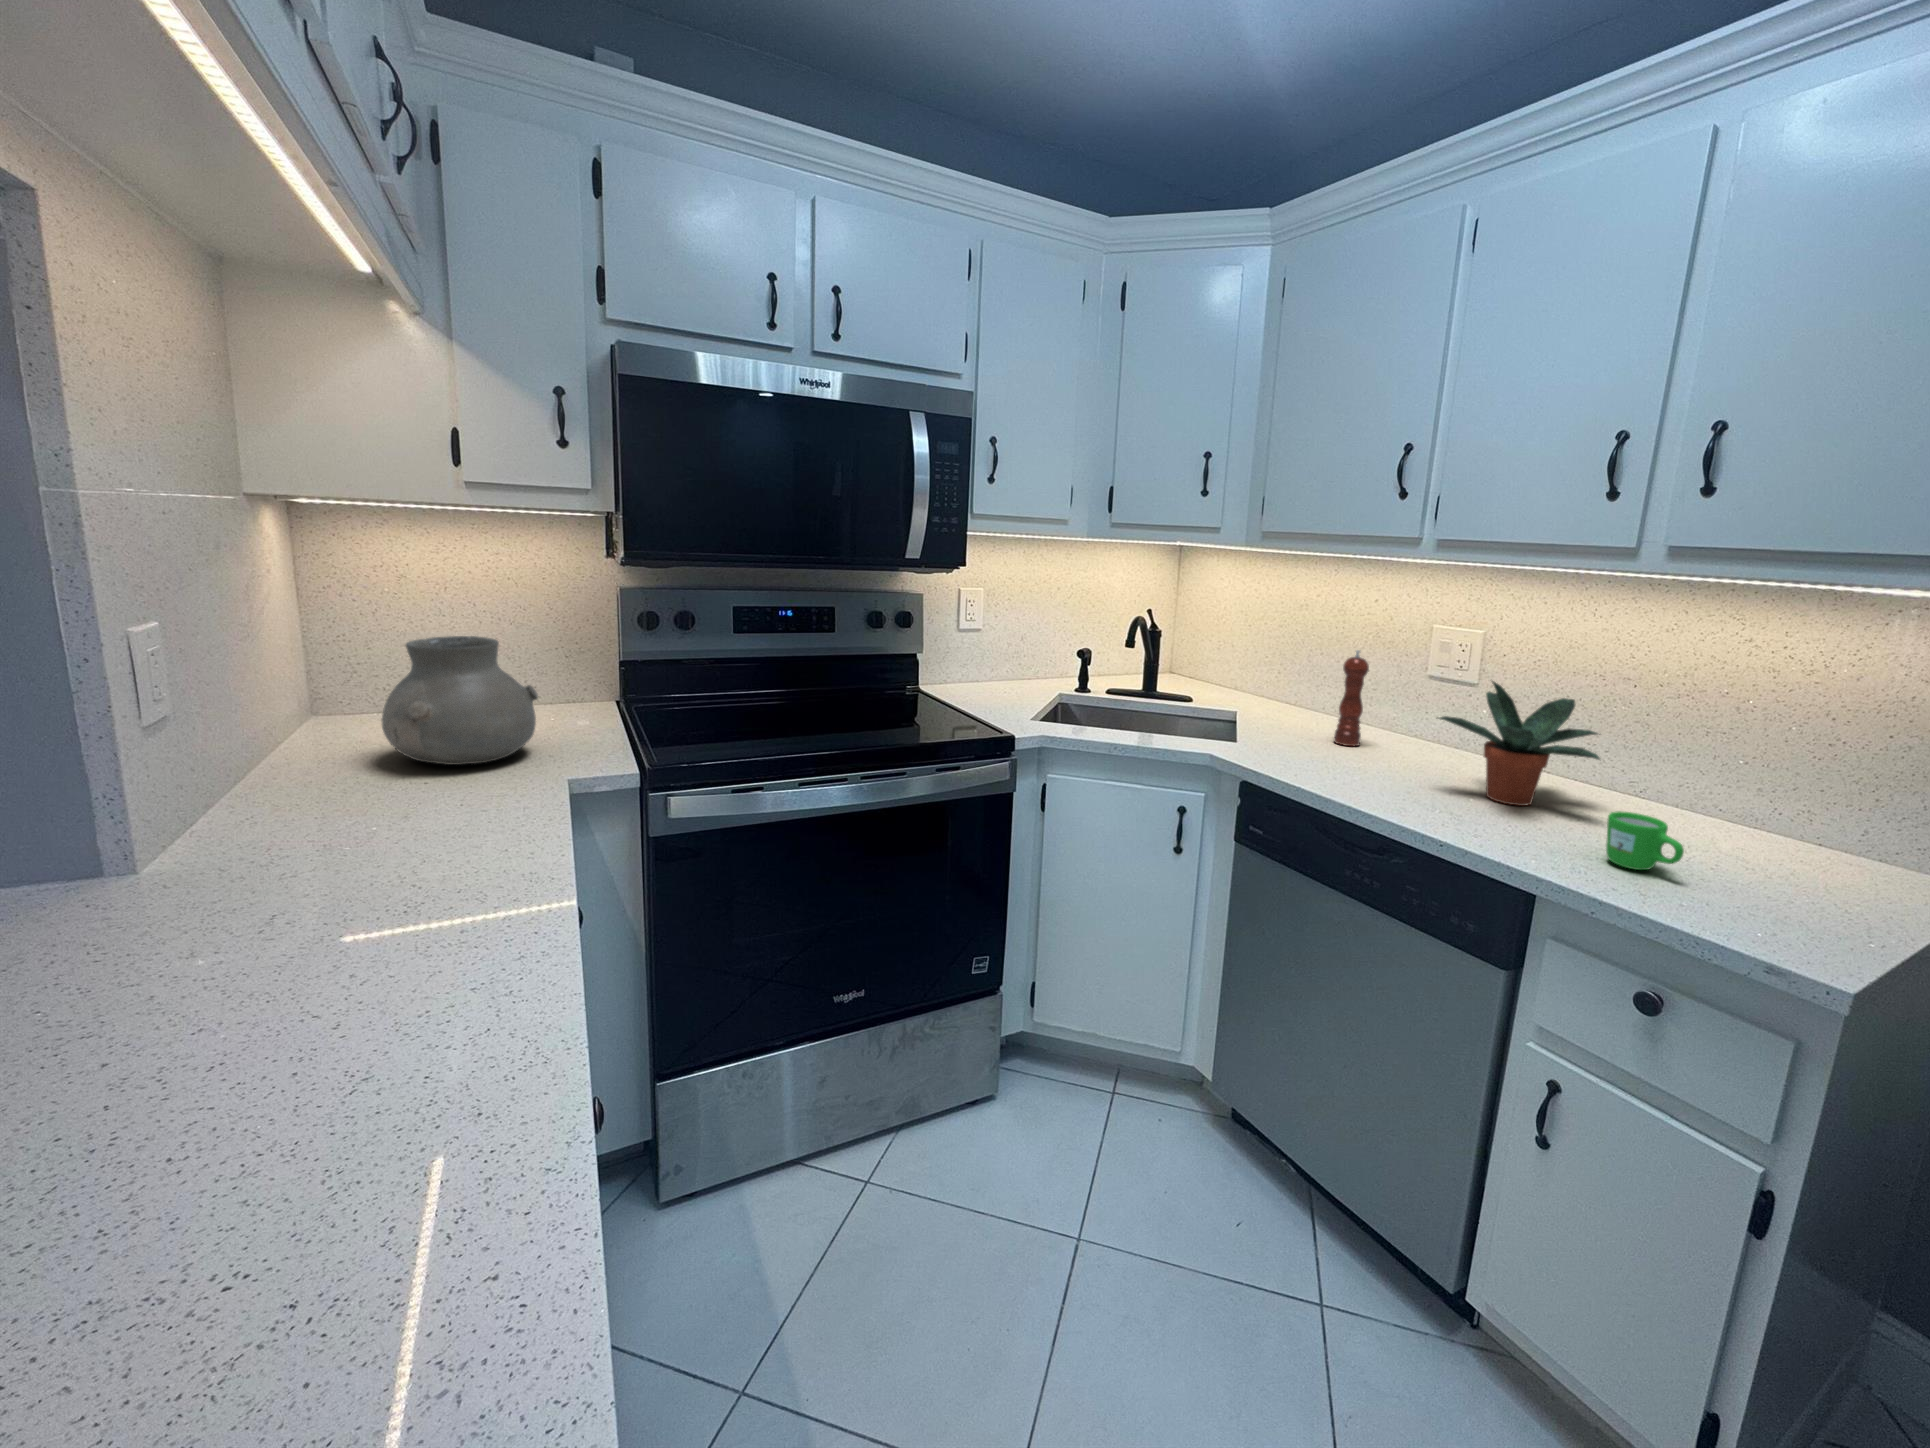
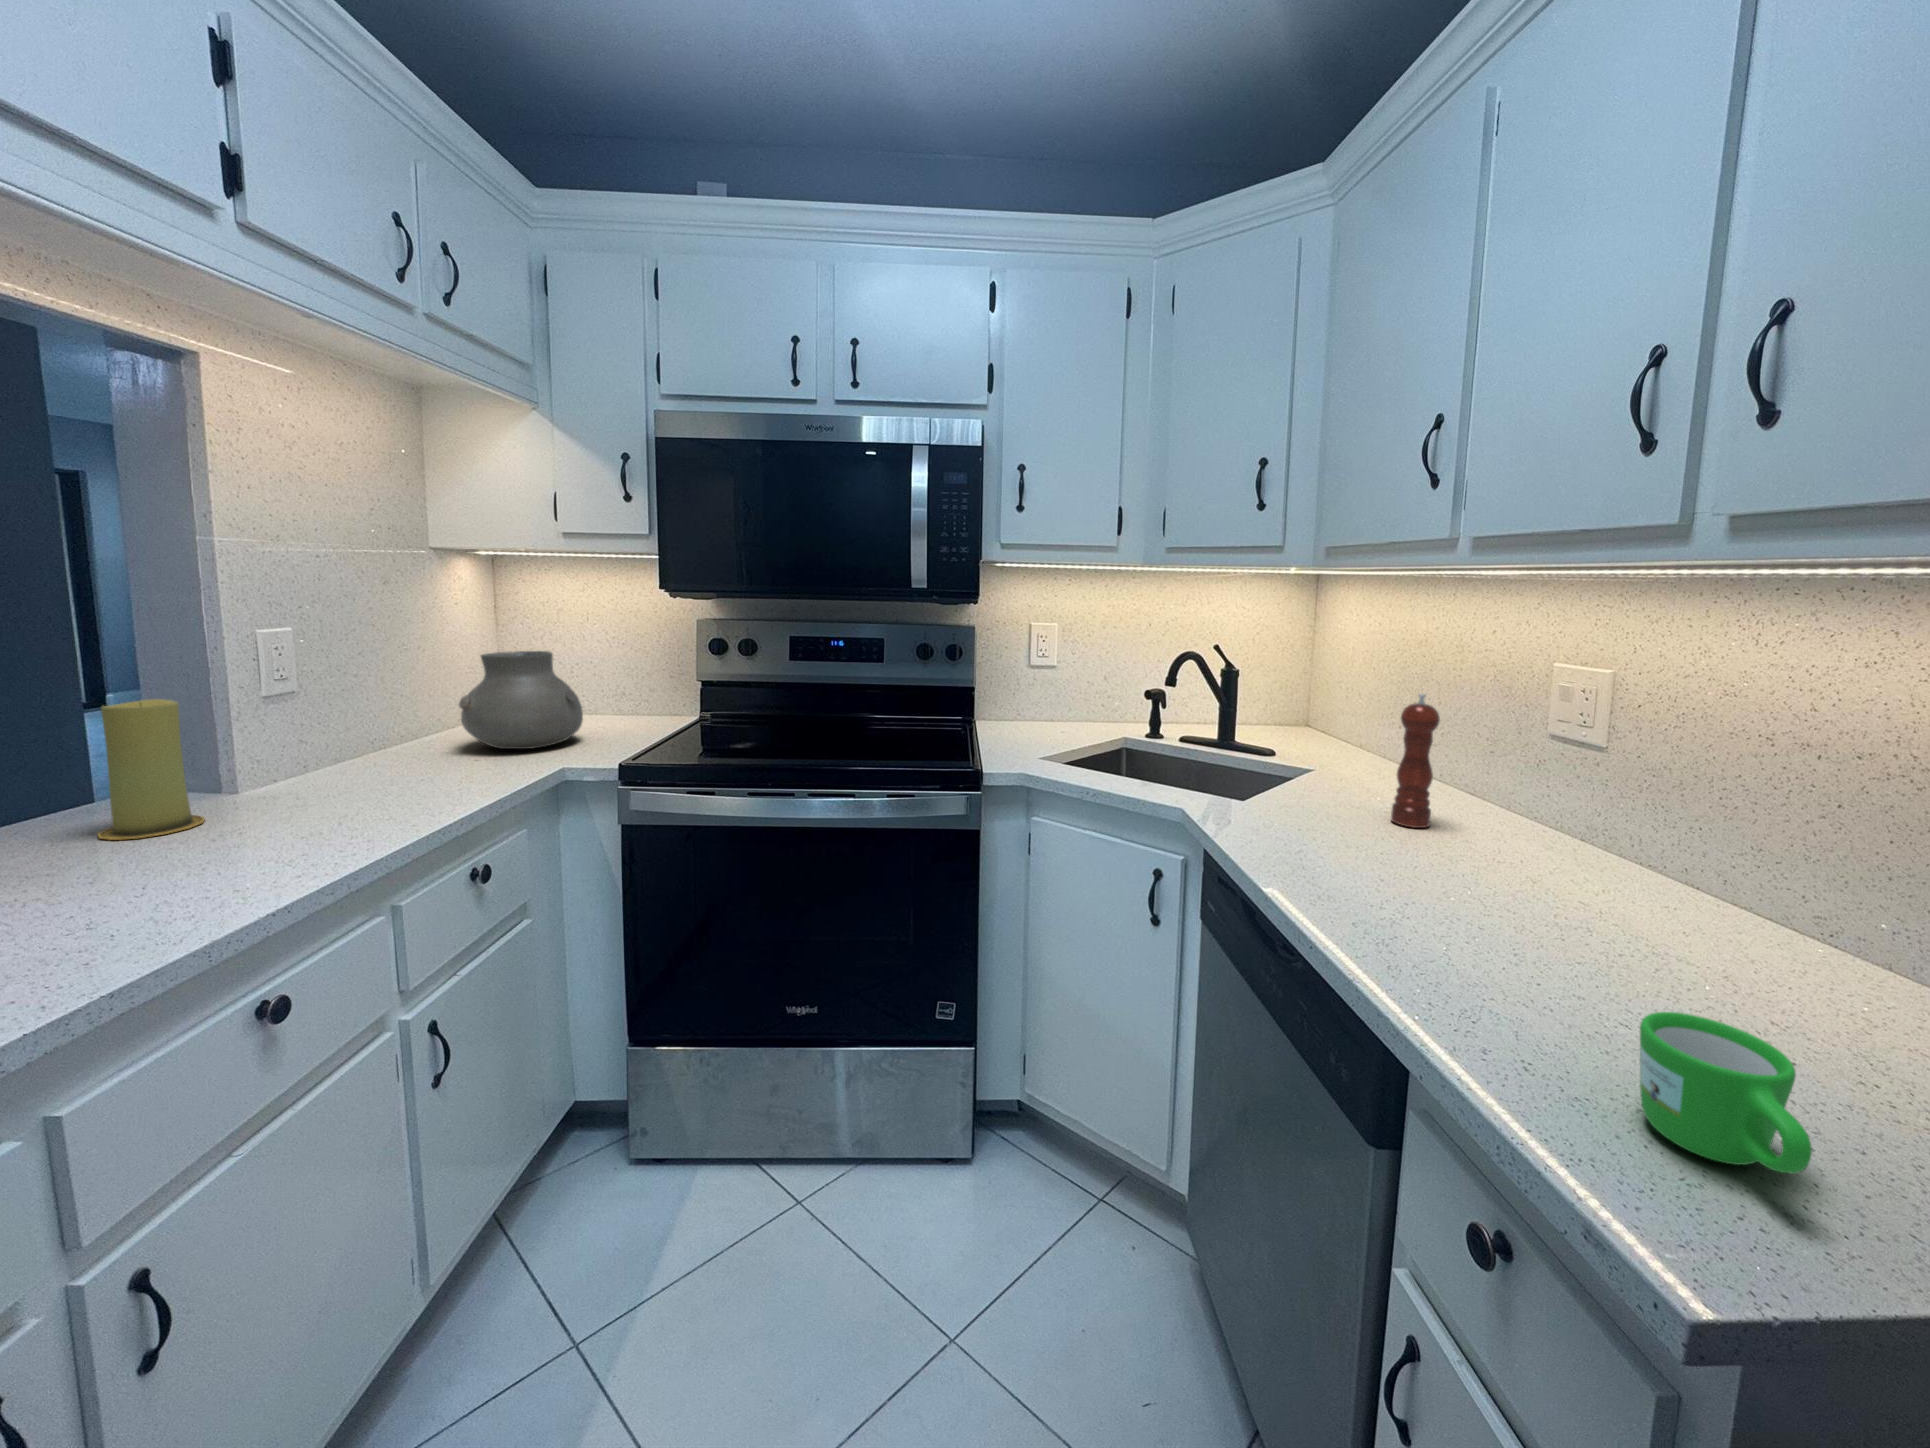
potted plant: present [1440,681,1600,806] -> none [1448,734,1793,963]
candle: none [213,737,334,923] -> present [98,699,205,840]

